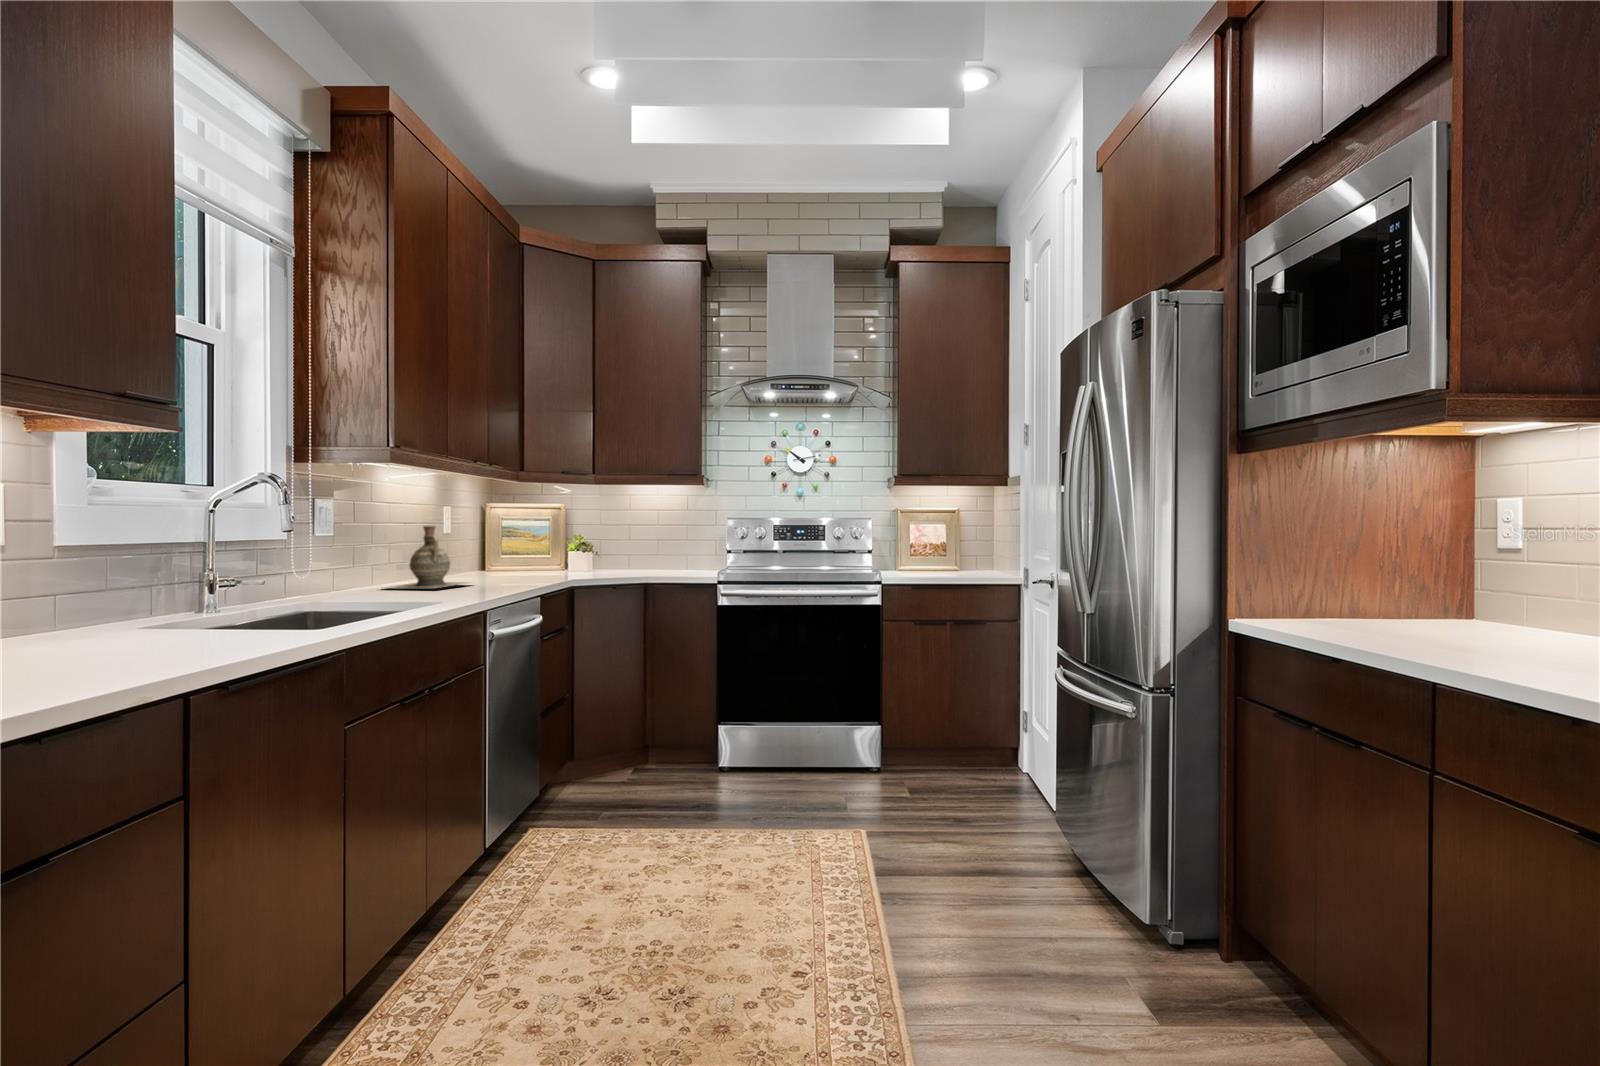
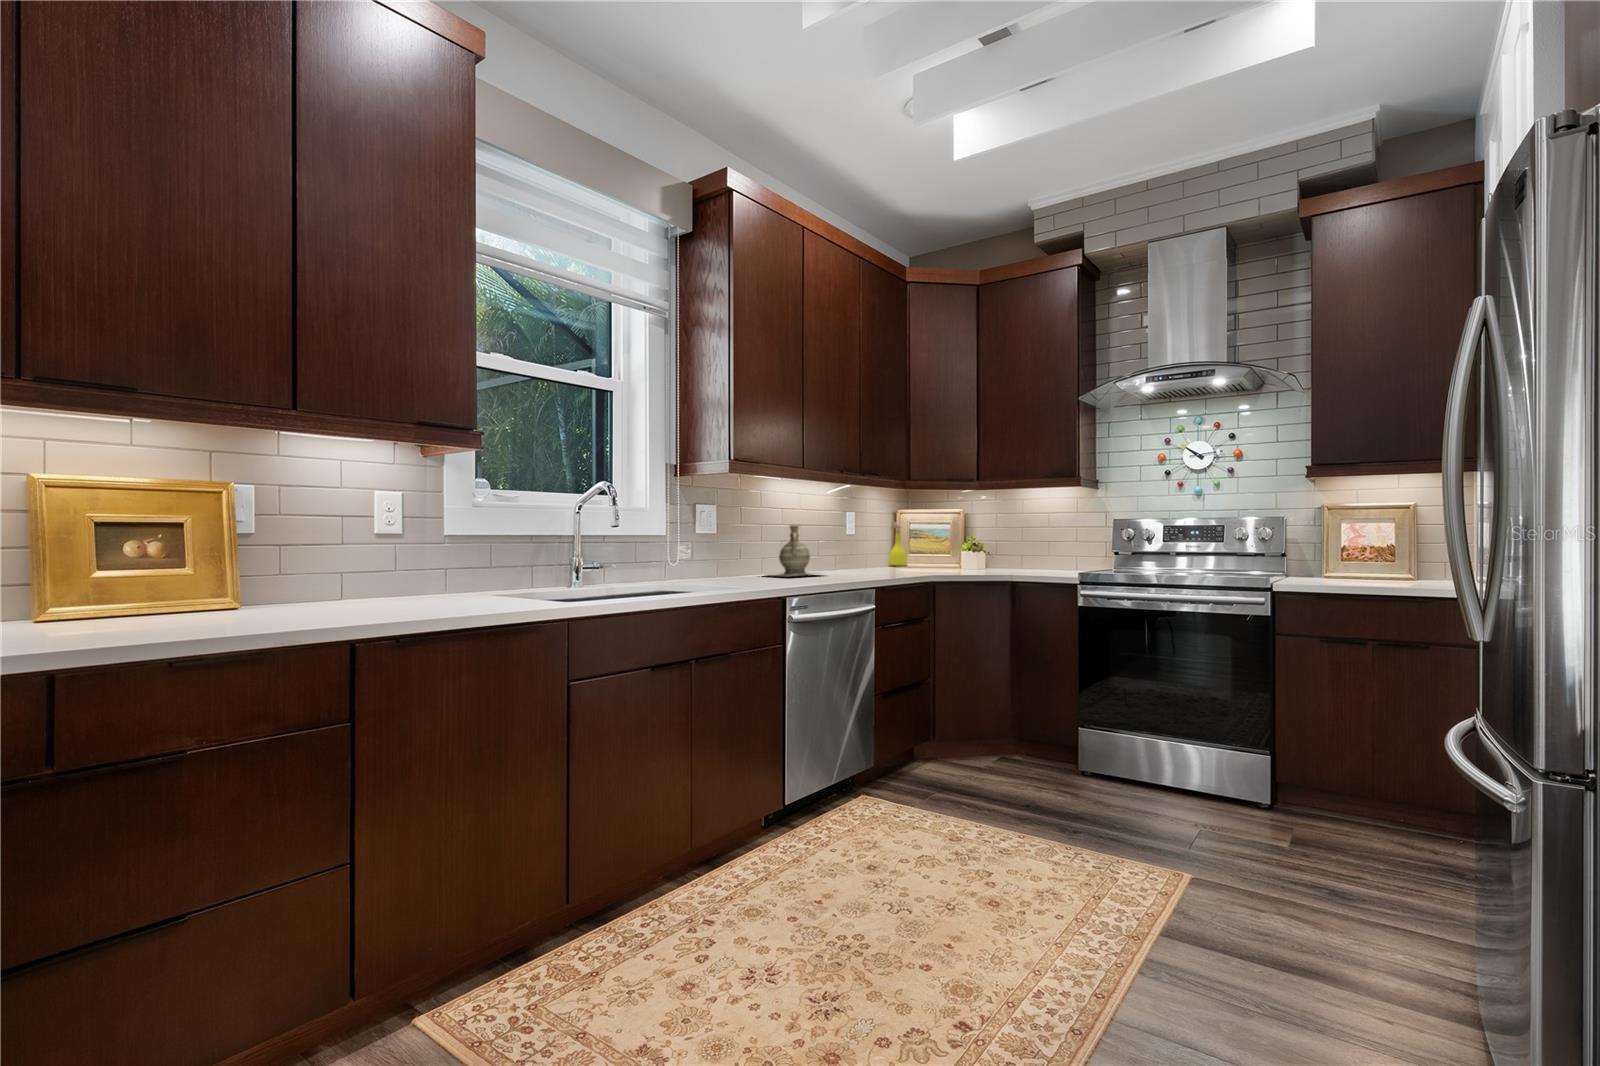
spray bottle: none [494,518,518,569] -> present [888,522,908,566]

